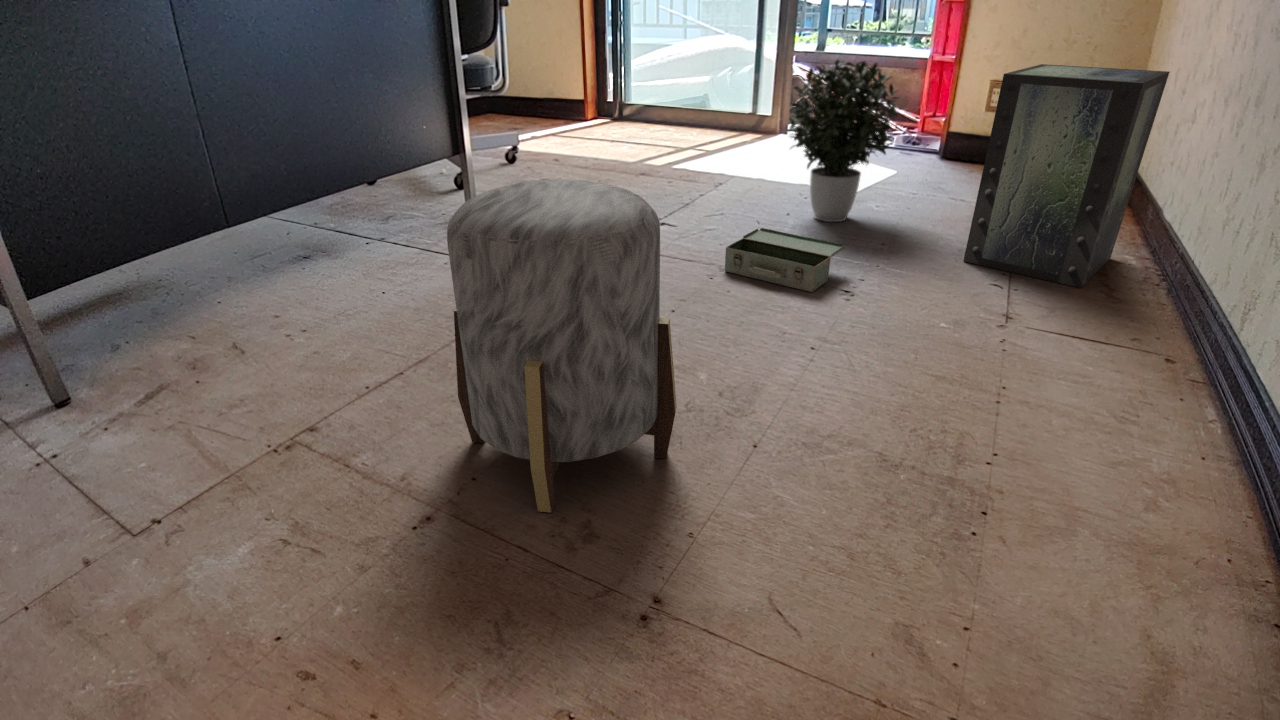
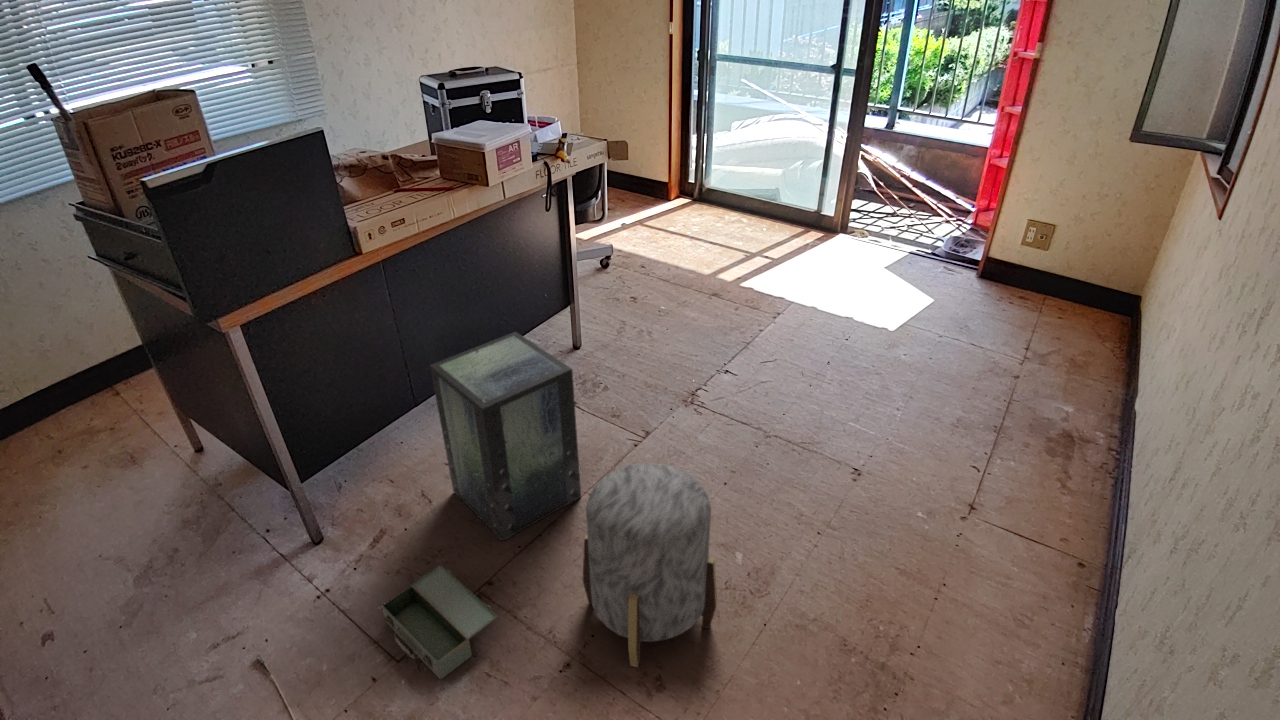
potted plant: present [790,60,898,222] -> none [831,254,923,374]
storage box: present [963,64,1170,288] -> present [430,332,581,541]
toolbox: present [725,228,845,292] -> present [381,566,497,679]

